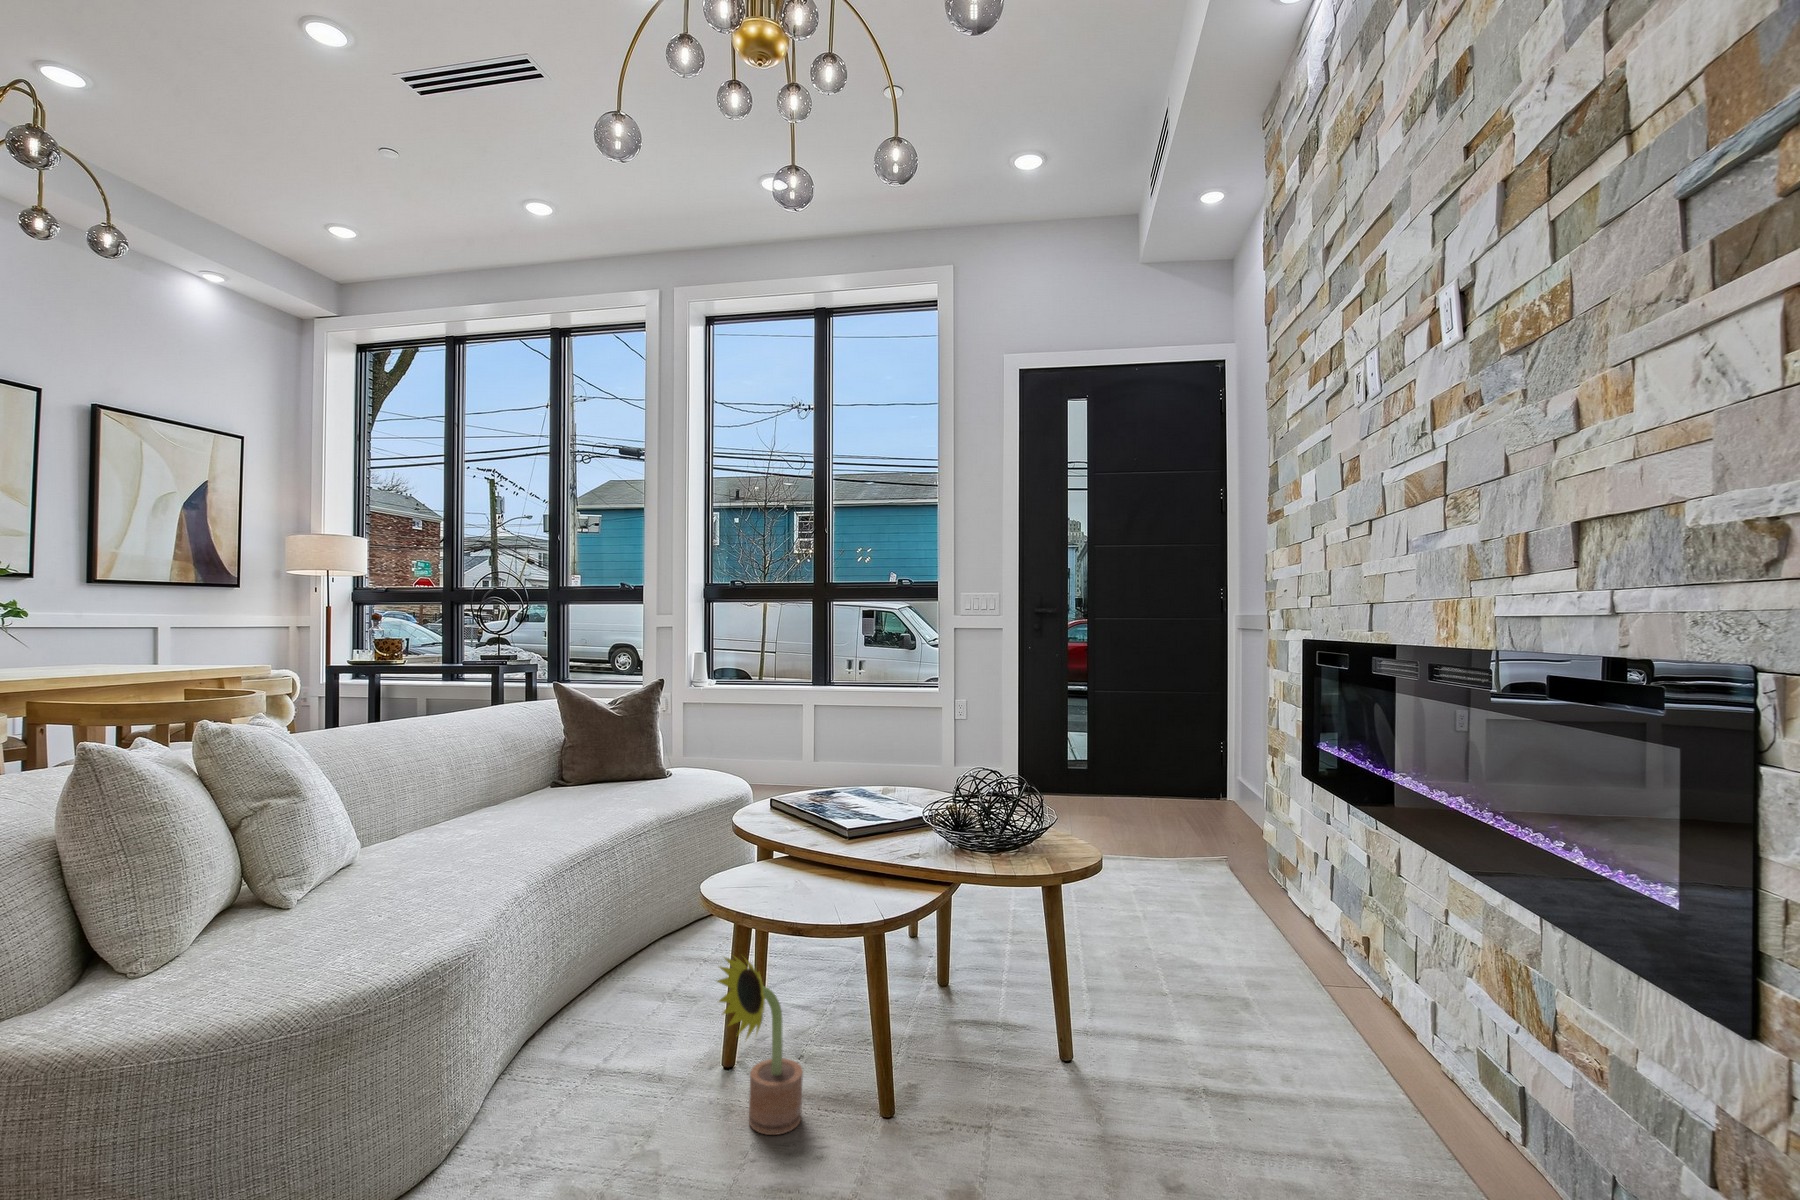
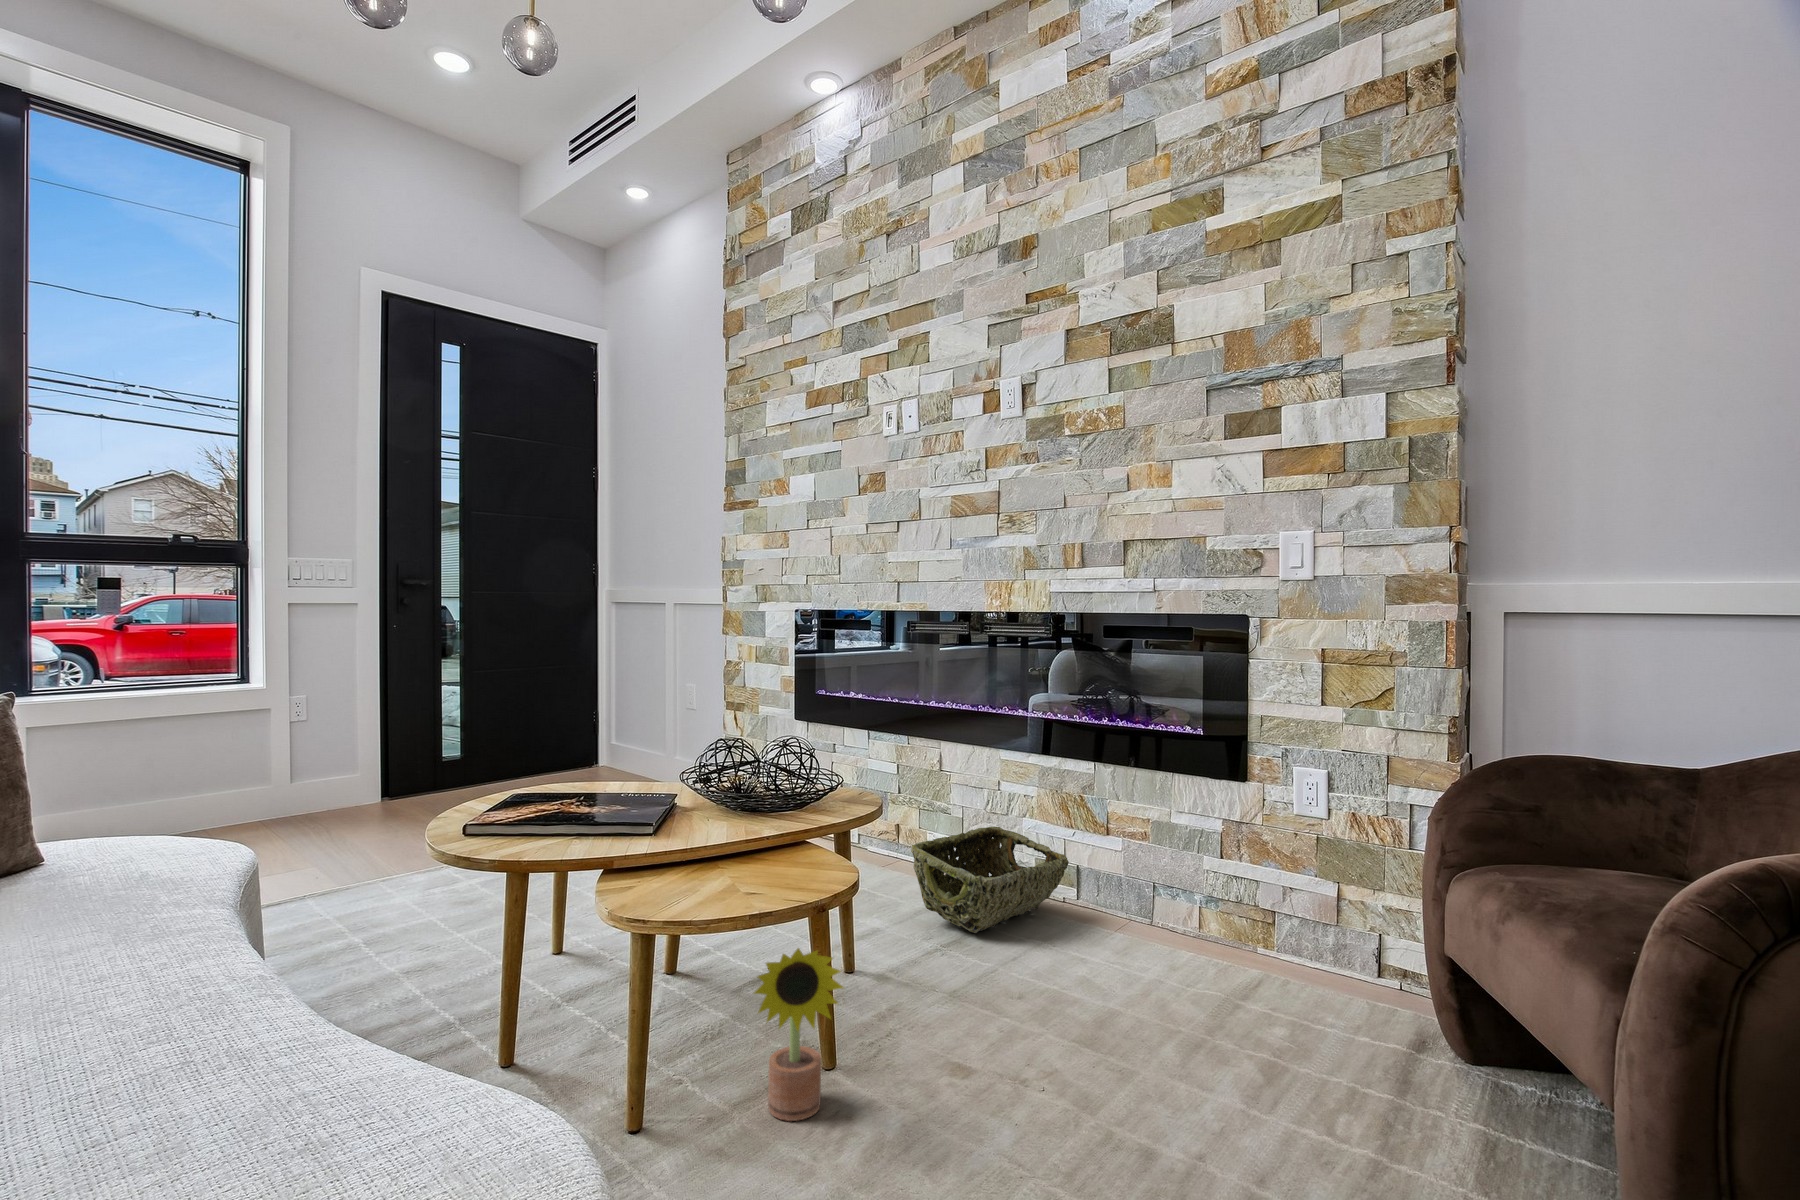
woven basket: none [1202,945,1481,1117] -> present [911,827,1069,933]

